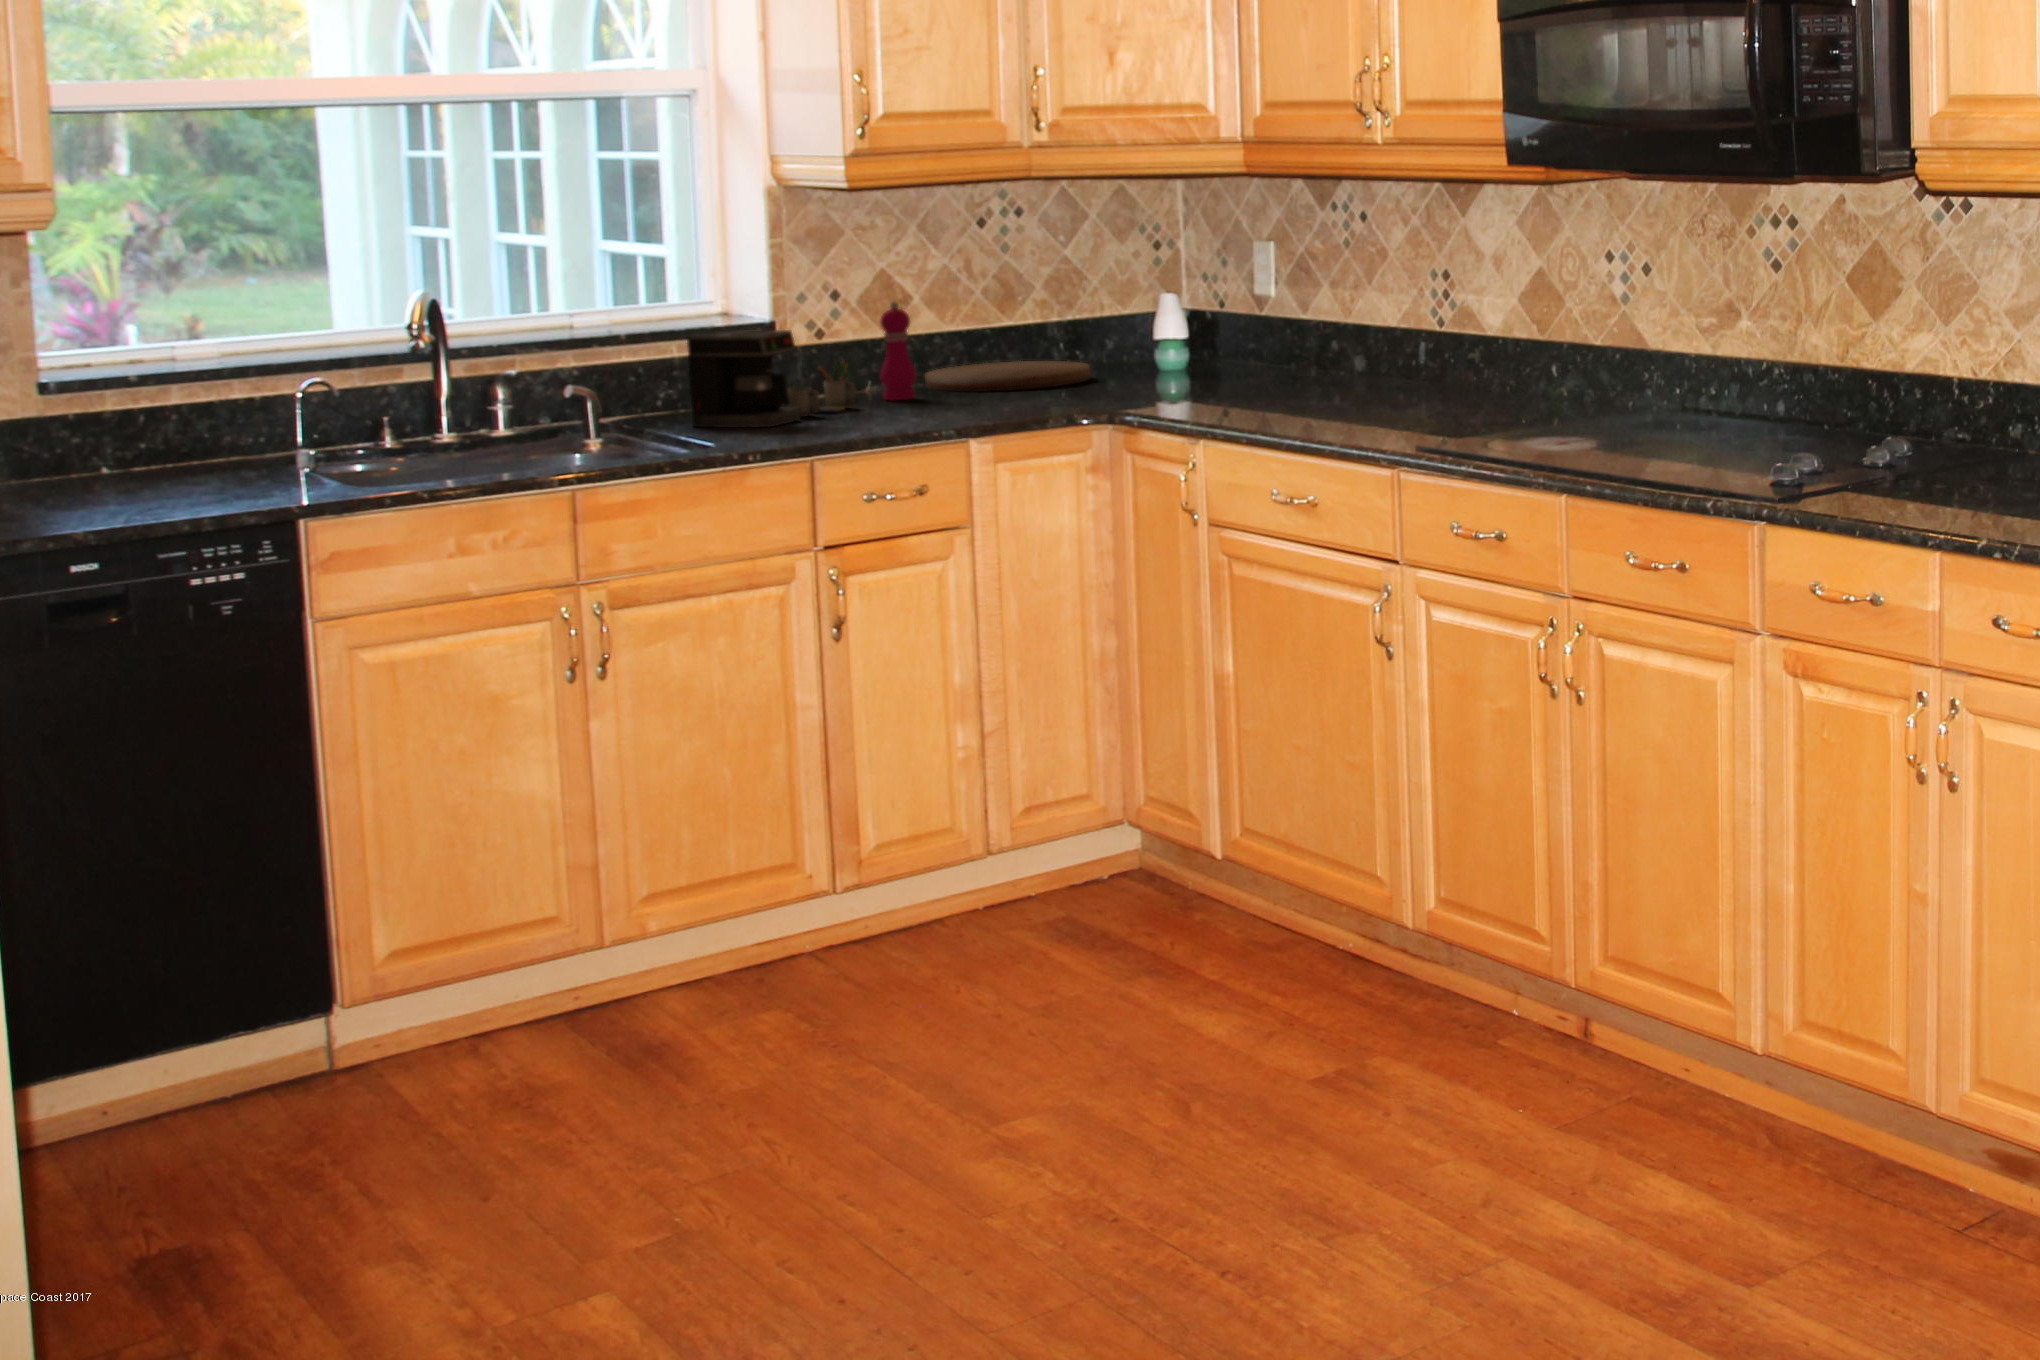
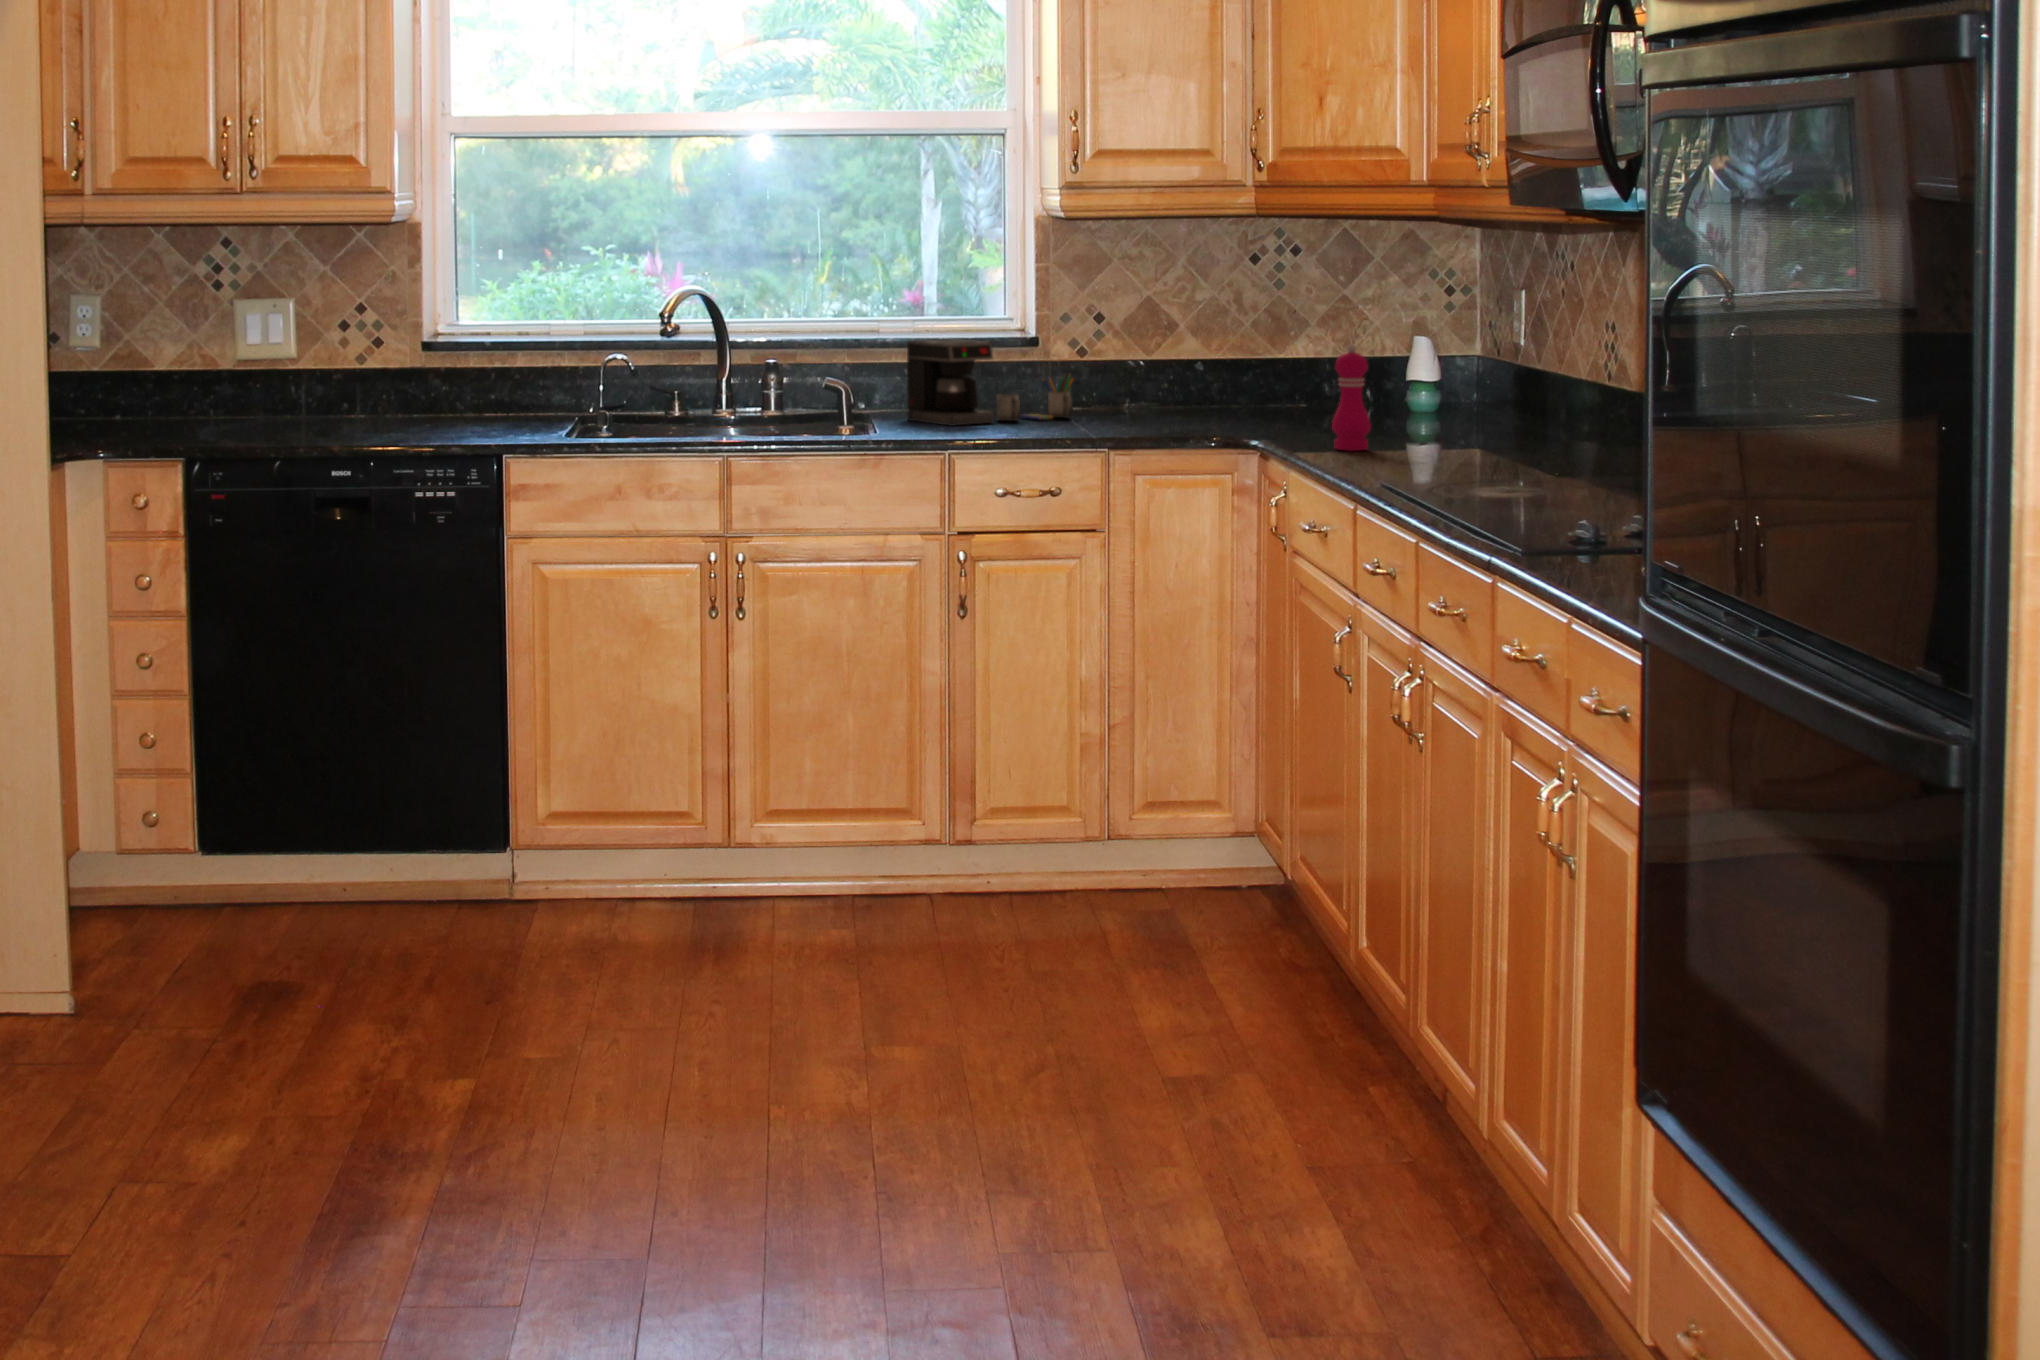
pepper mill: present [880,302,917,400] -> present [1332,344,1371,451]
cutting board: present [925,361,1091,392] -> none [1191,393,1349,418]

